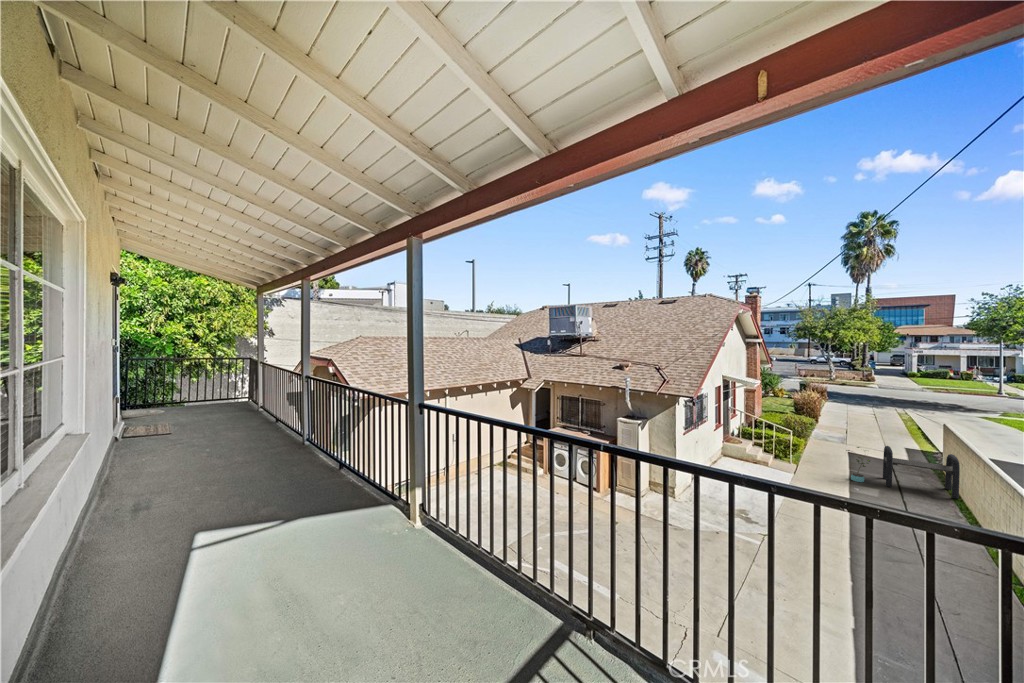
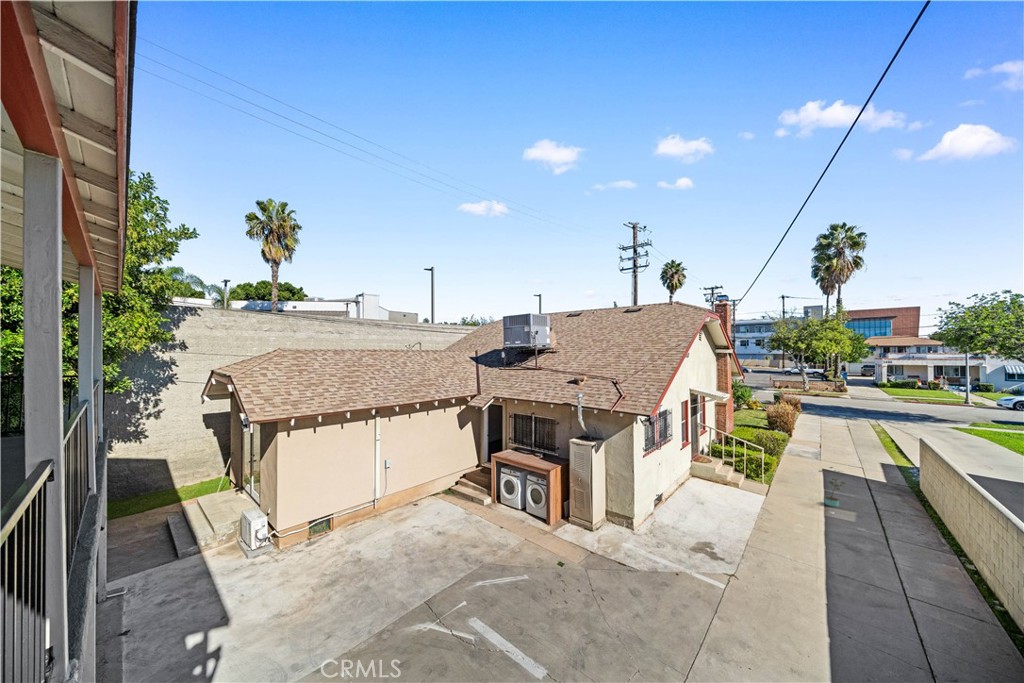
bench: present [883,446,960,499] -> none [859,465,942,525]

